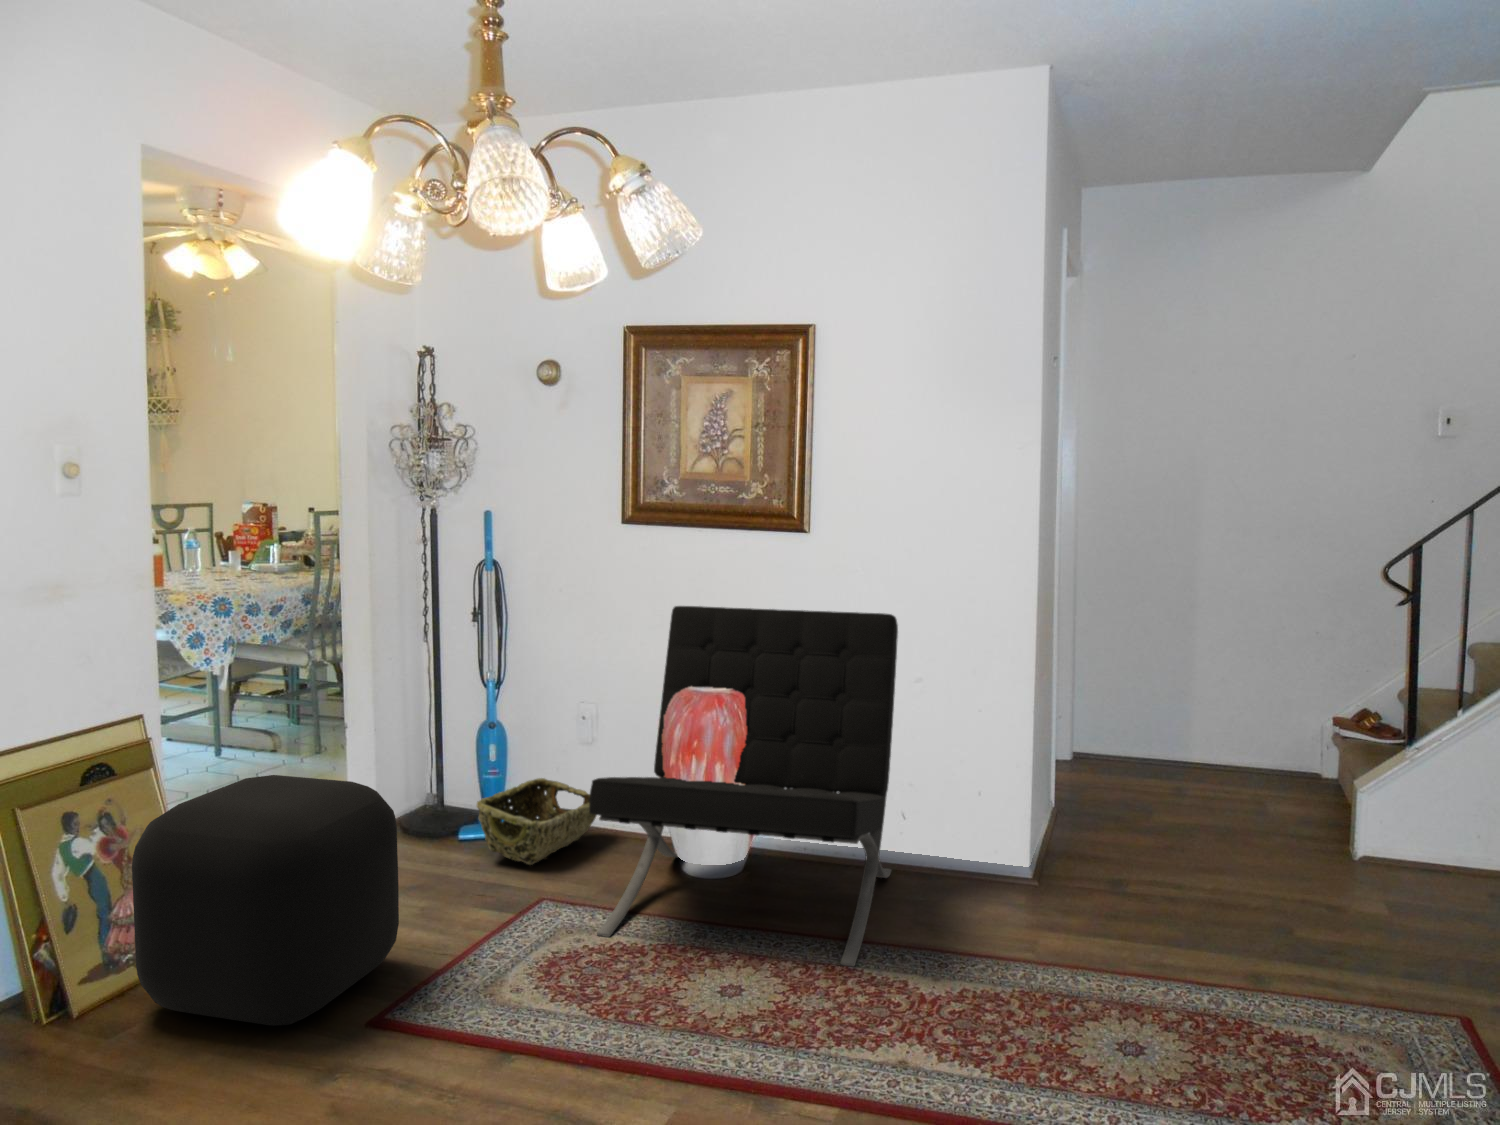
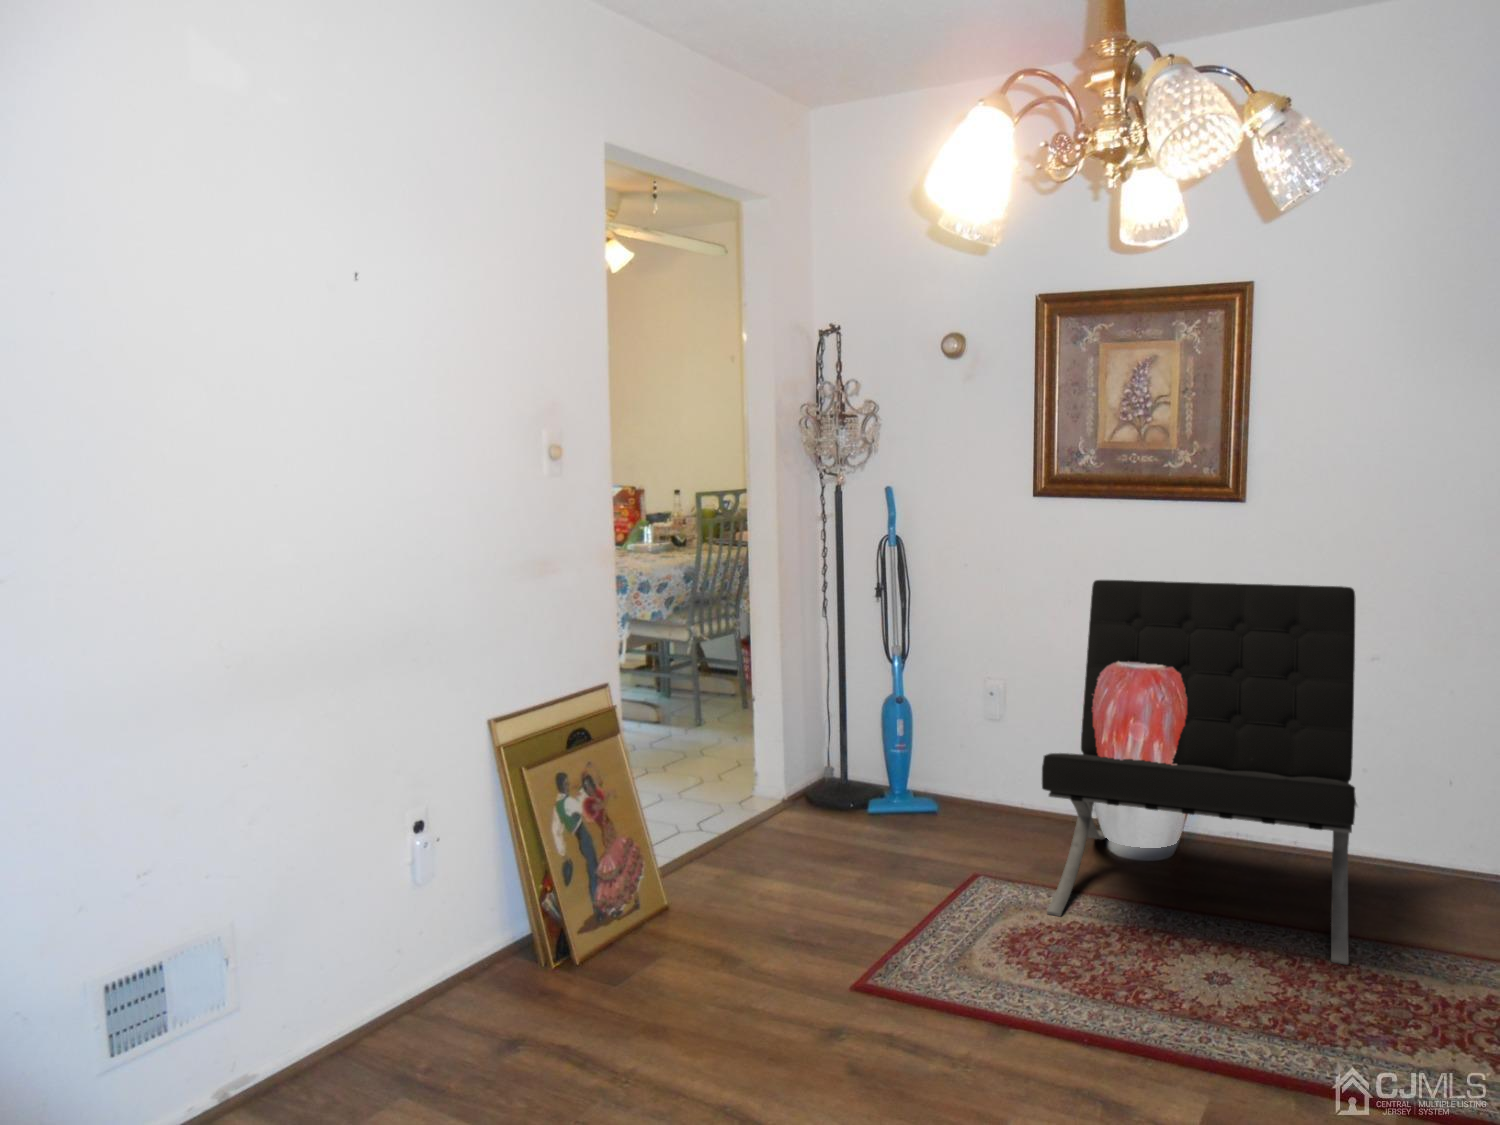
ottoman: present [132,775,399,1026] -> none [633,740,863,980]
woven basket: present [477,778,596,865] -> none [892,754,1011,840]

